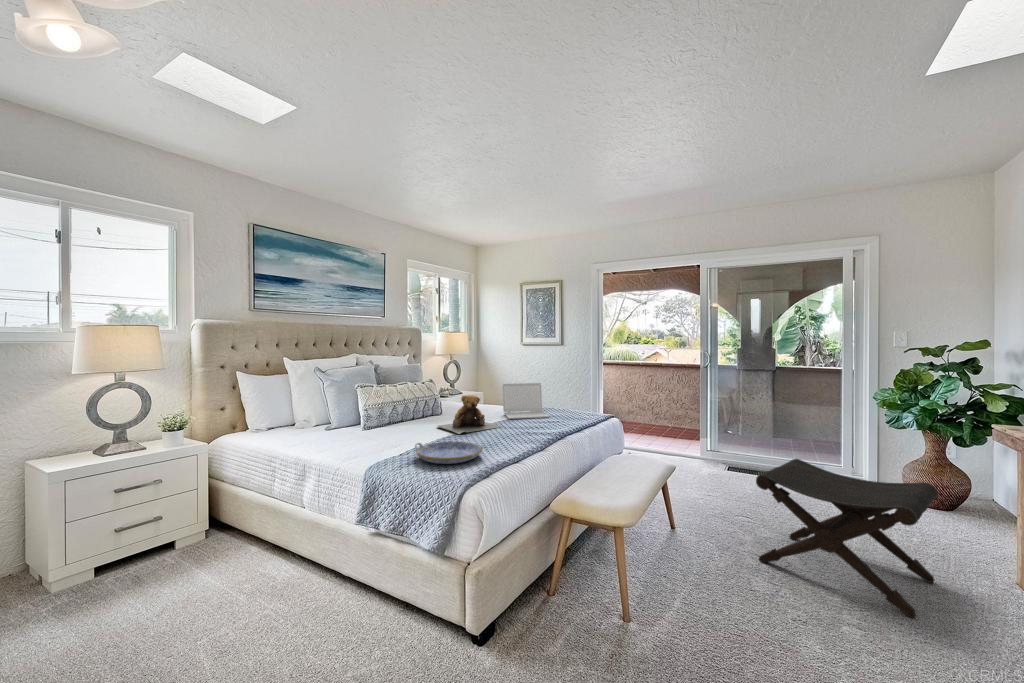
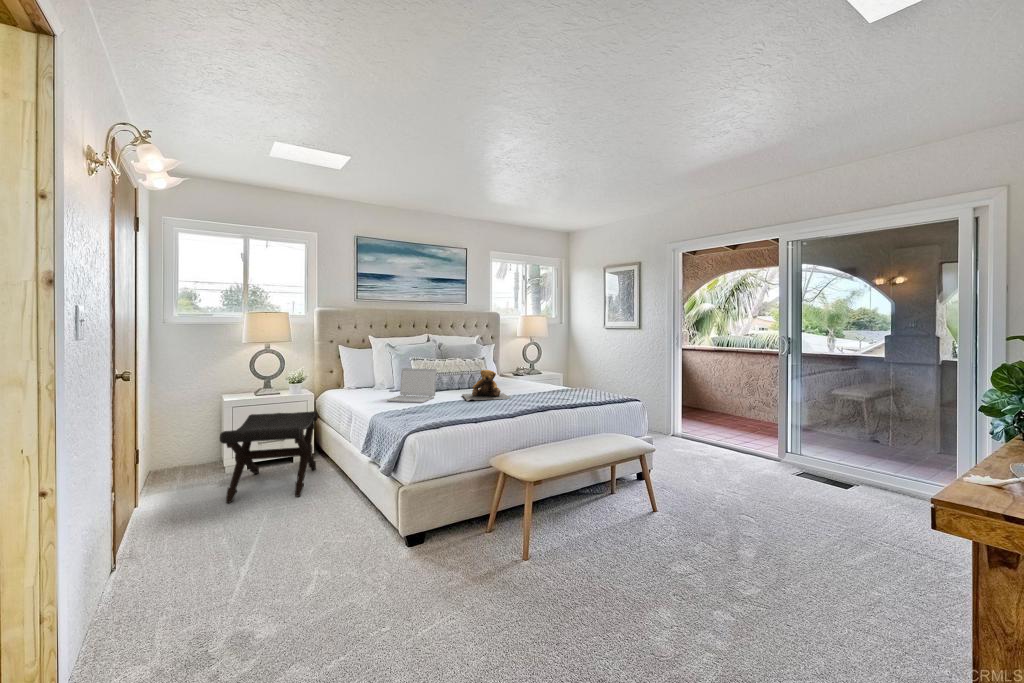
laptop: present [503,383,549,419] -> present [387,368,437,403]
serving tray: present [415,442,484,464] -> none [404,402,455,418]
footstool: present [756,459,938,618] -> present [220,411,318,503]

